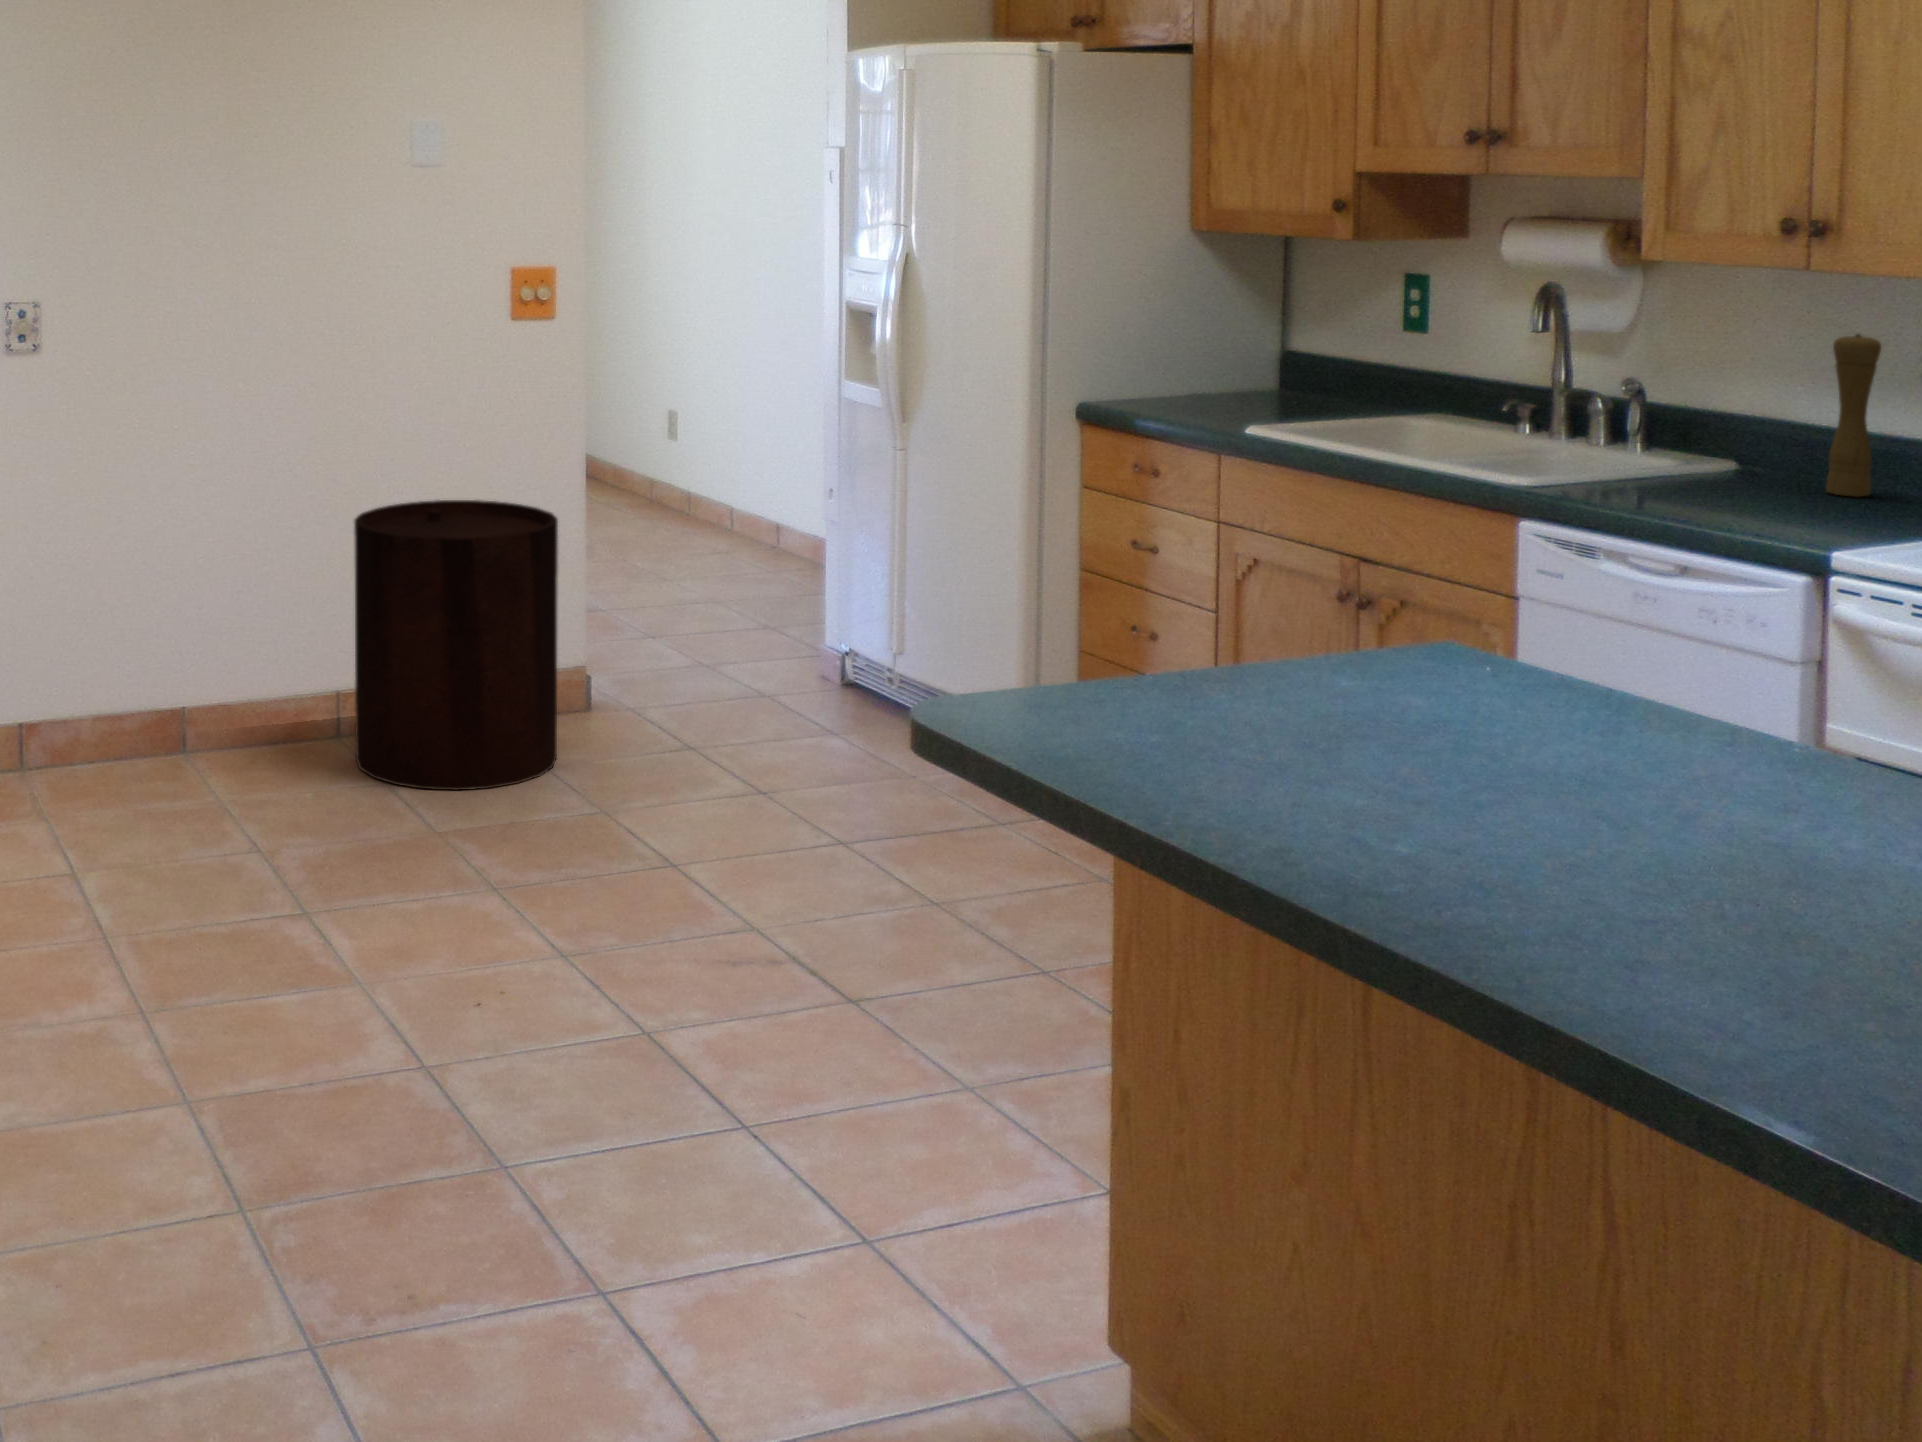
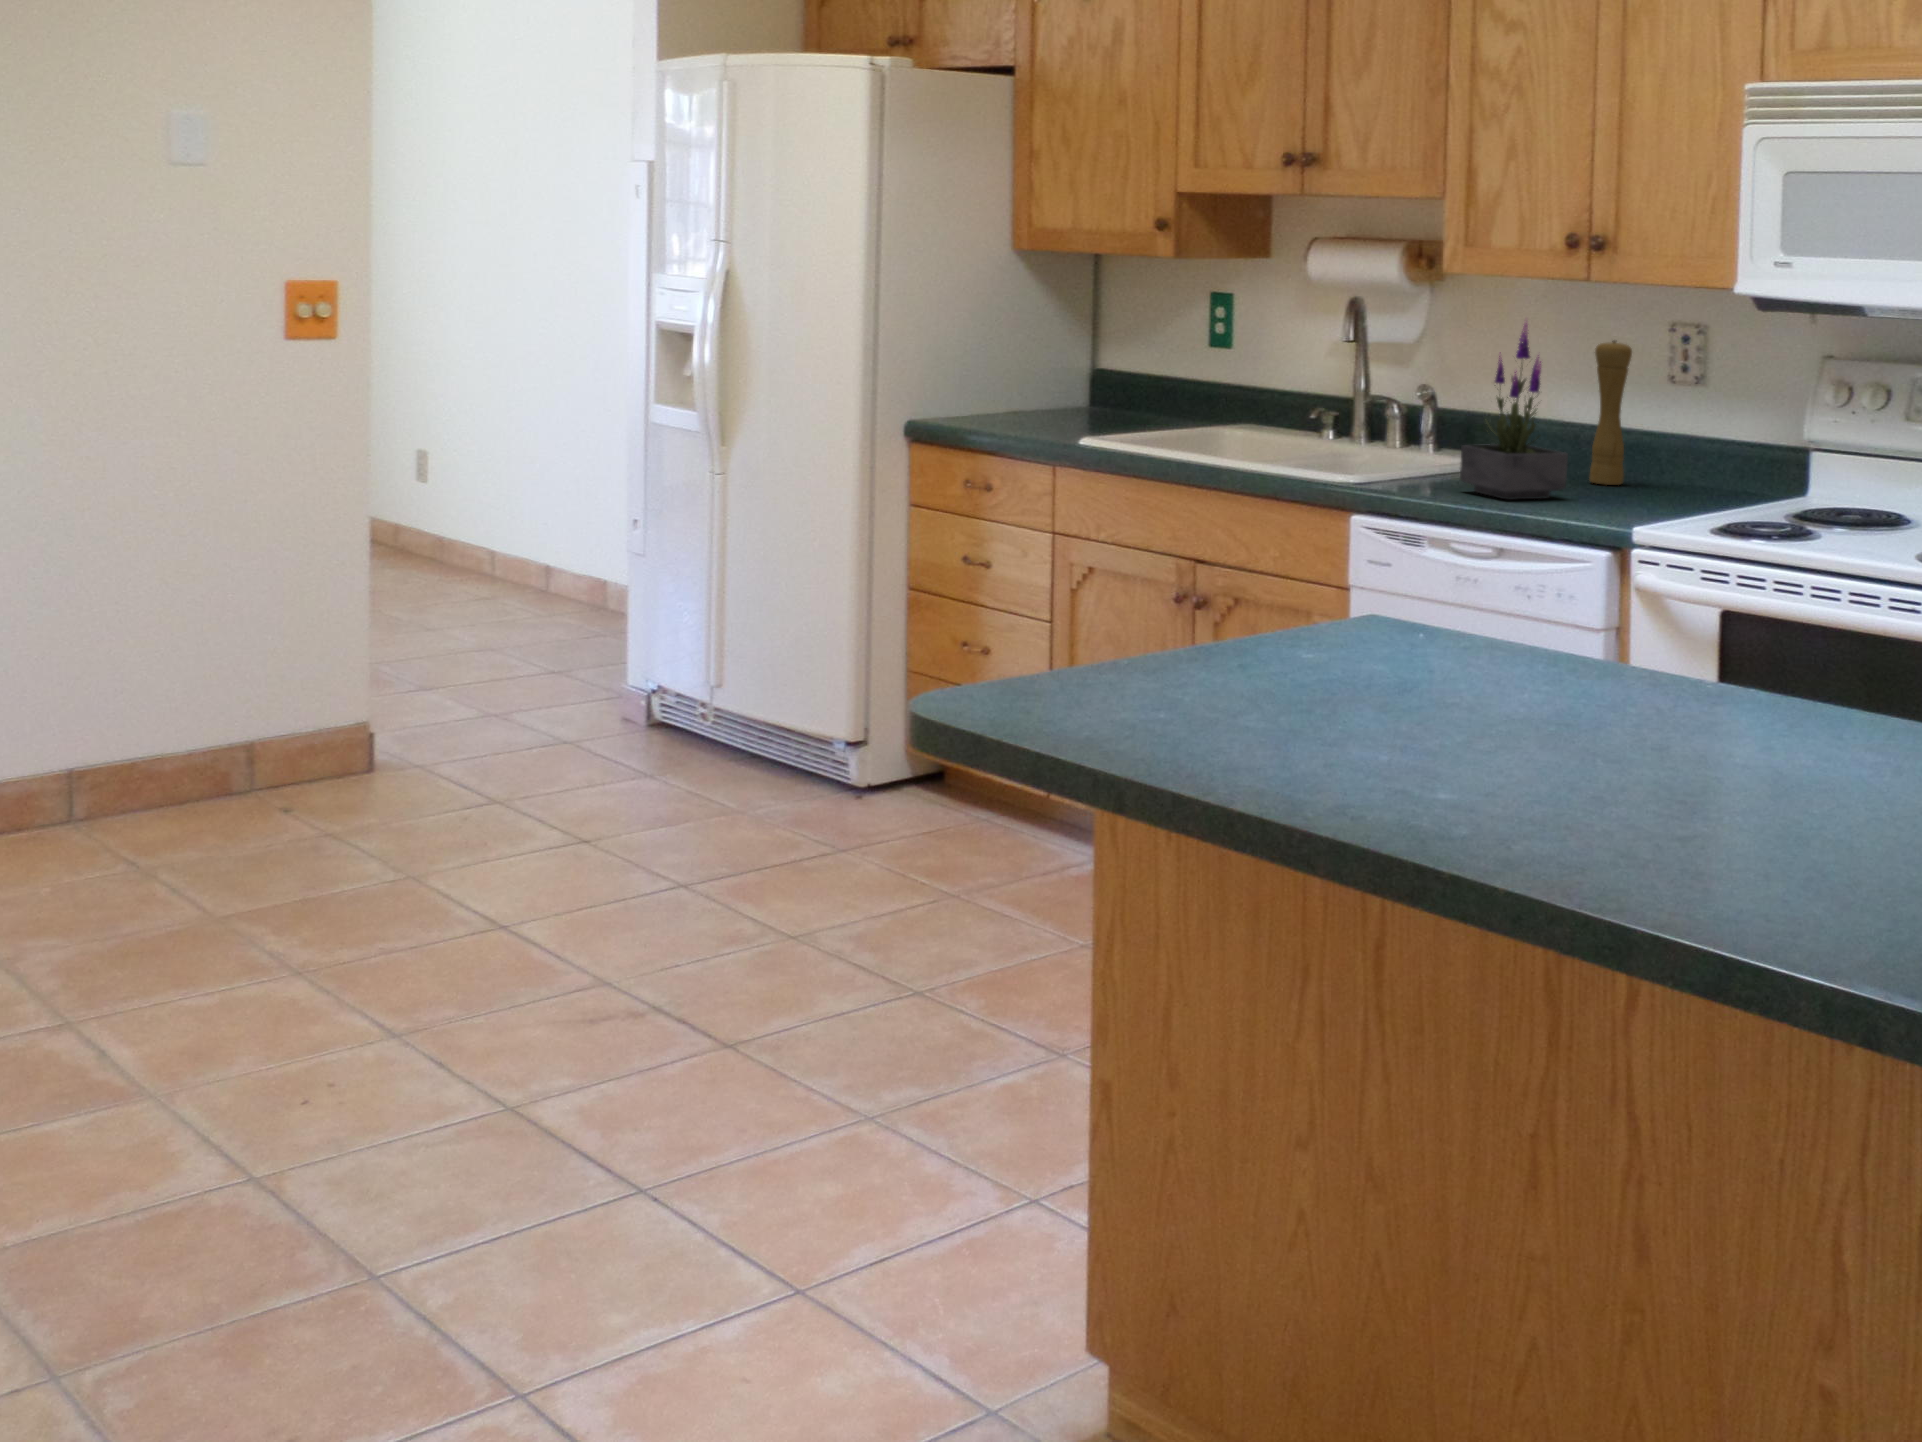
potted plant: none [1648,312,1779,512] -> present [1460,323,1568,499]
trash can: present [354,500,558,790] -> none [65,540,336,886]

